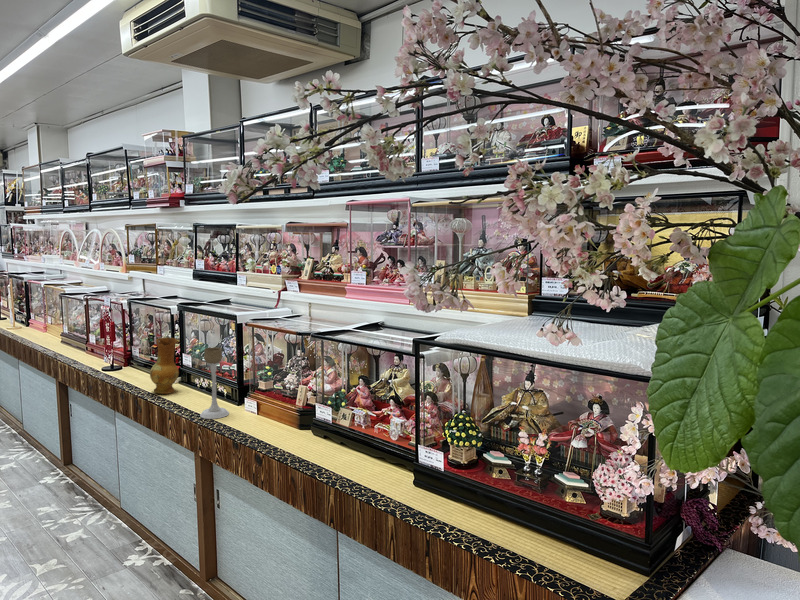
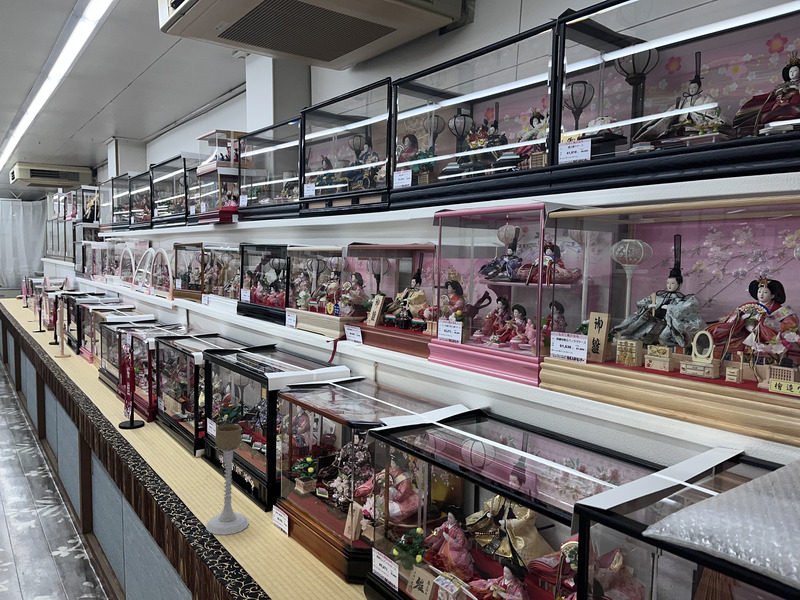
ceramic jug: present [150,338,179,394] -> none [161,396,199,475]

